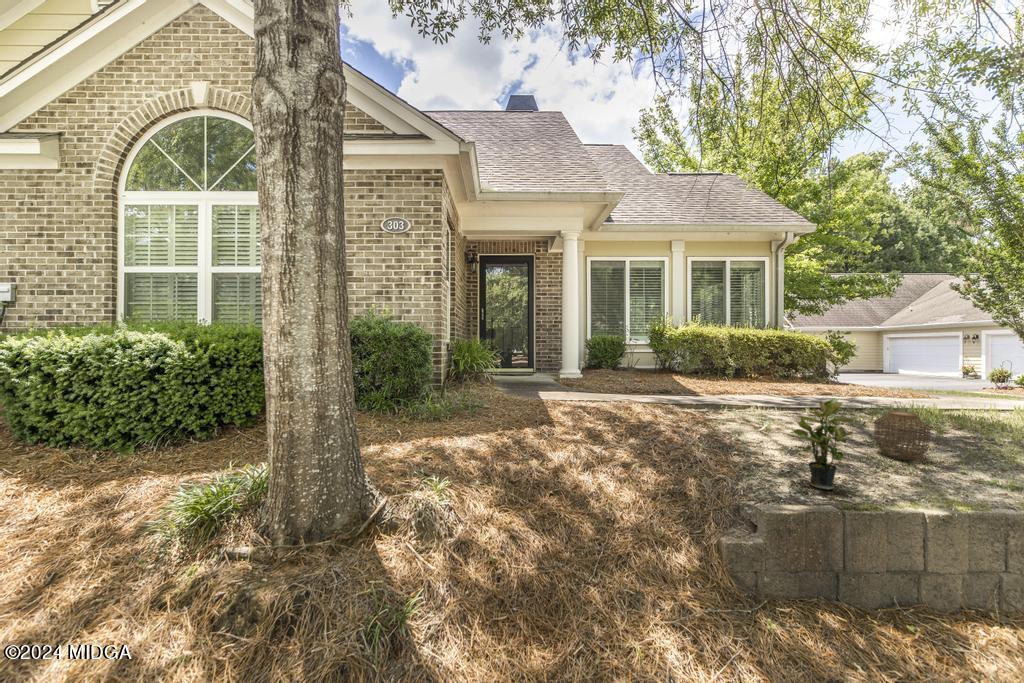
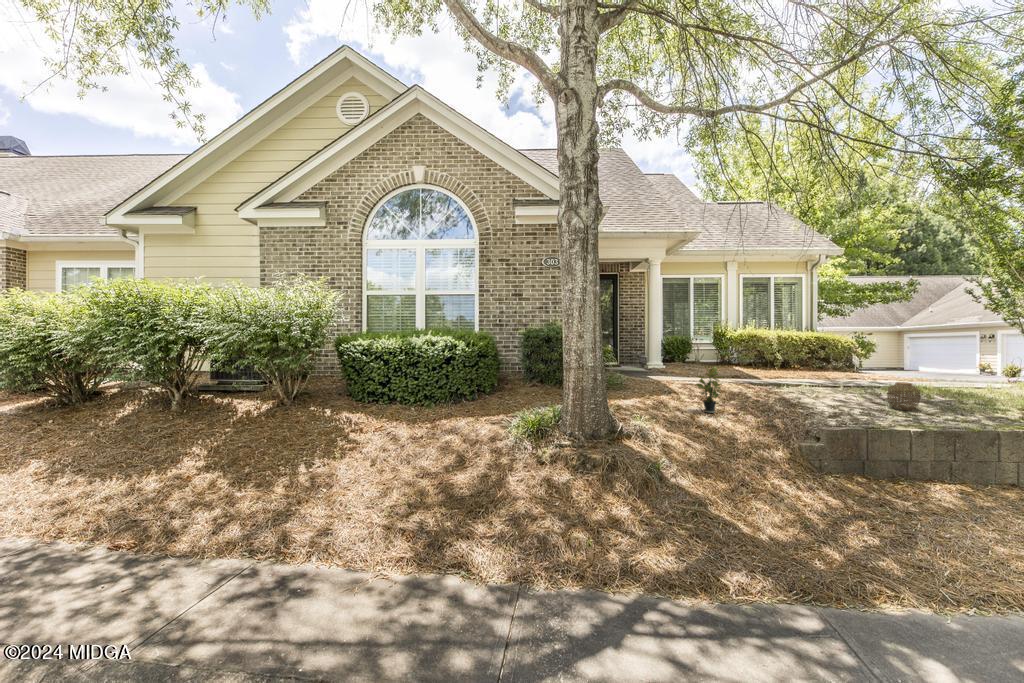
potted plant: present [793,398,854,490] -> present [696,367,723,413]

